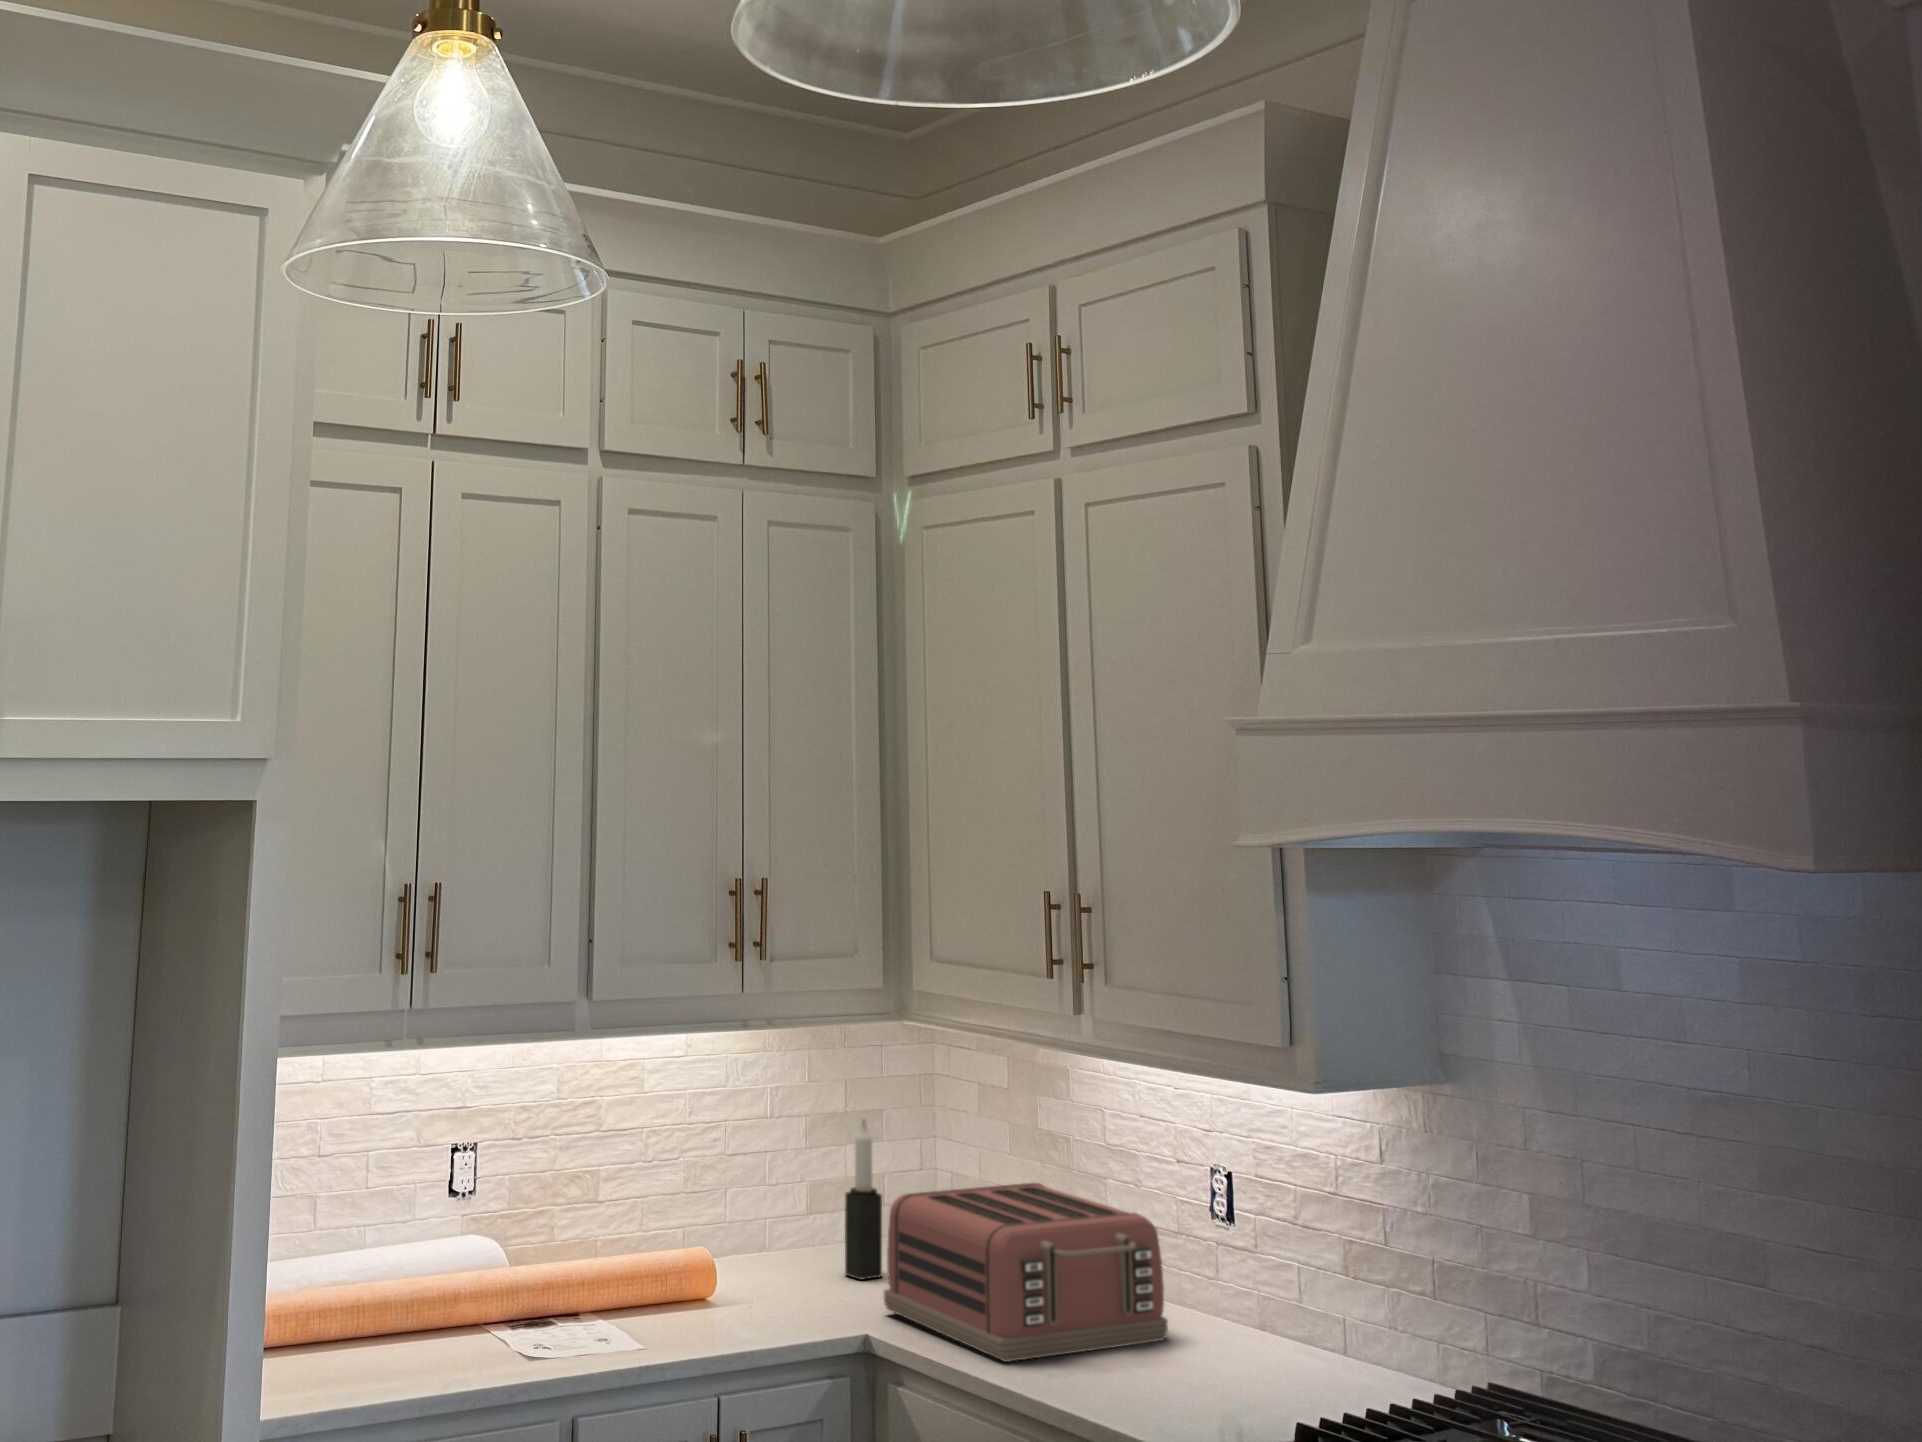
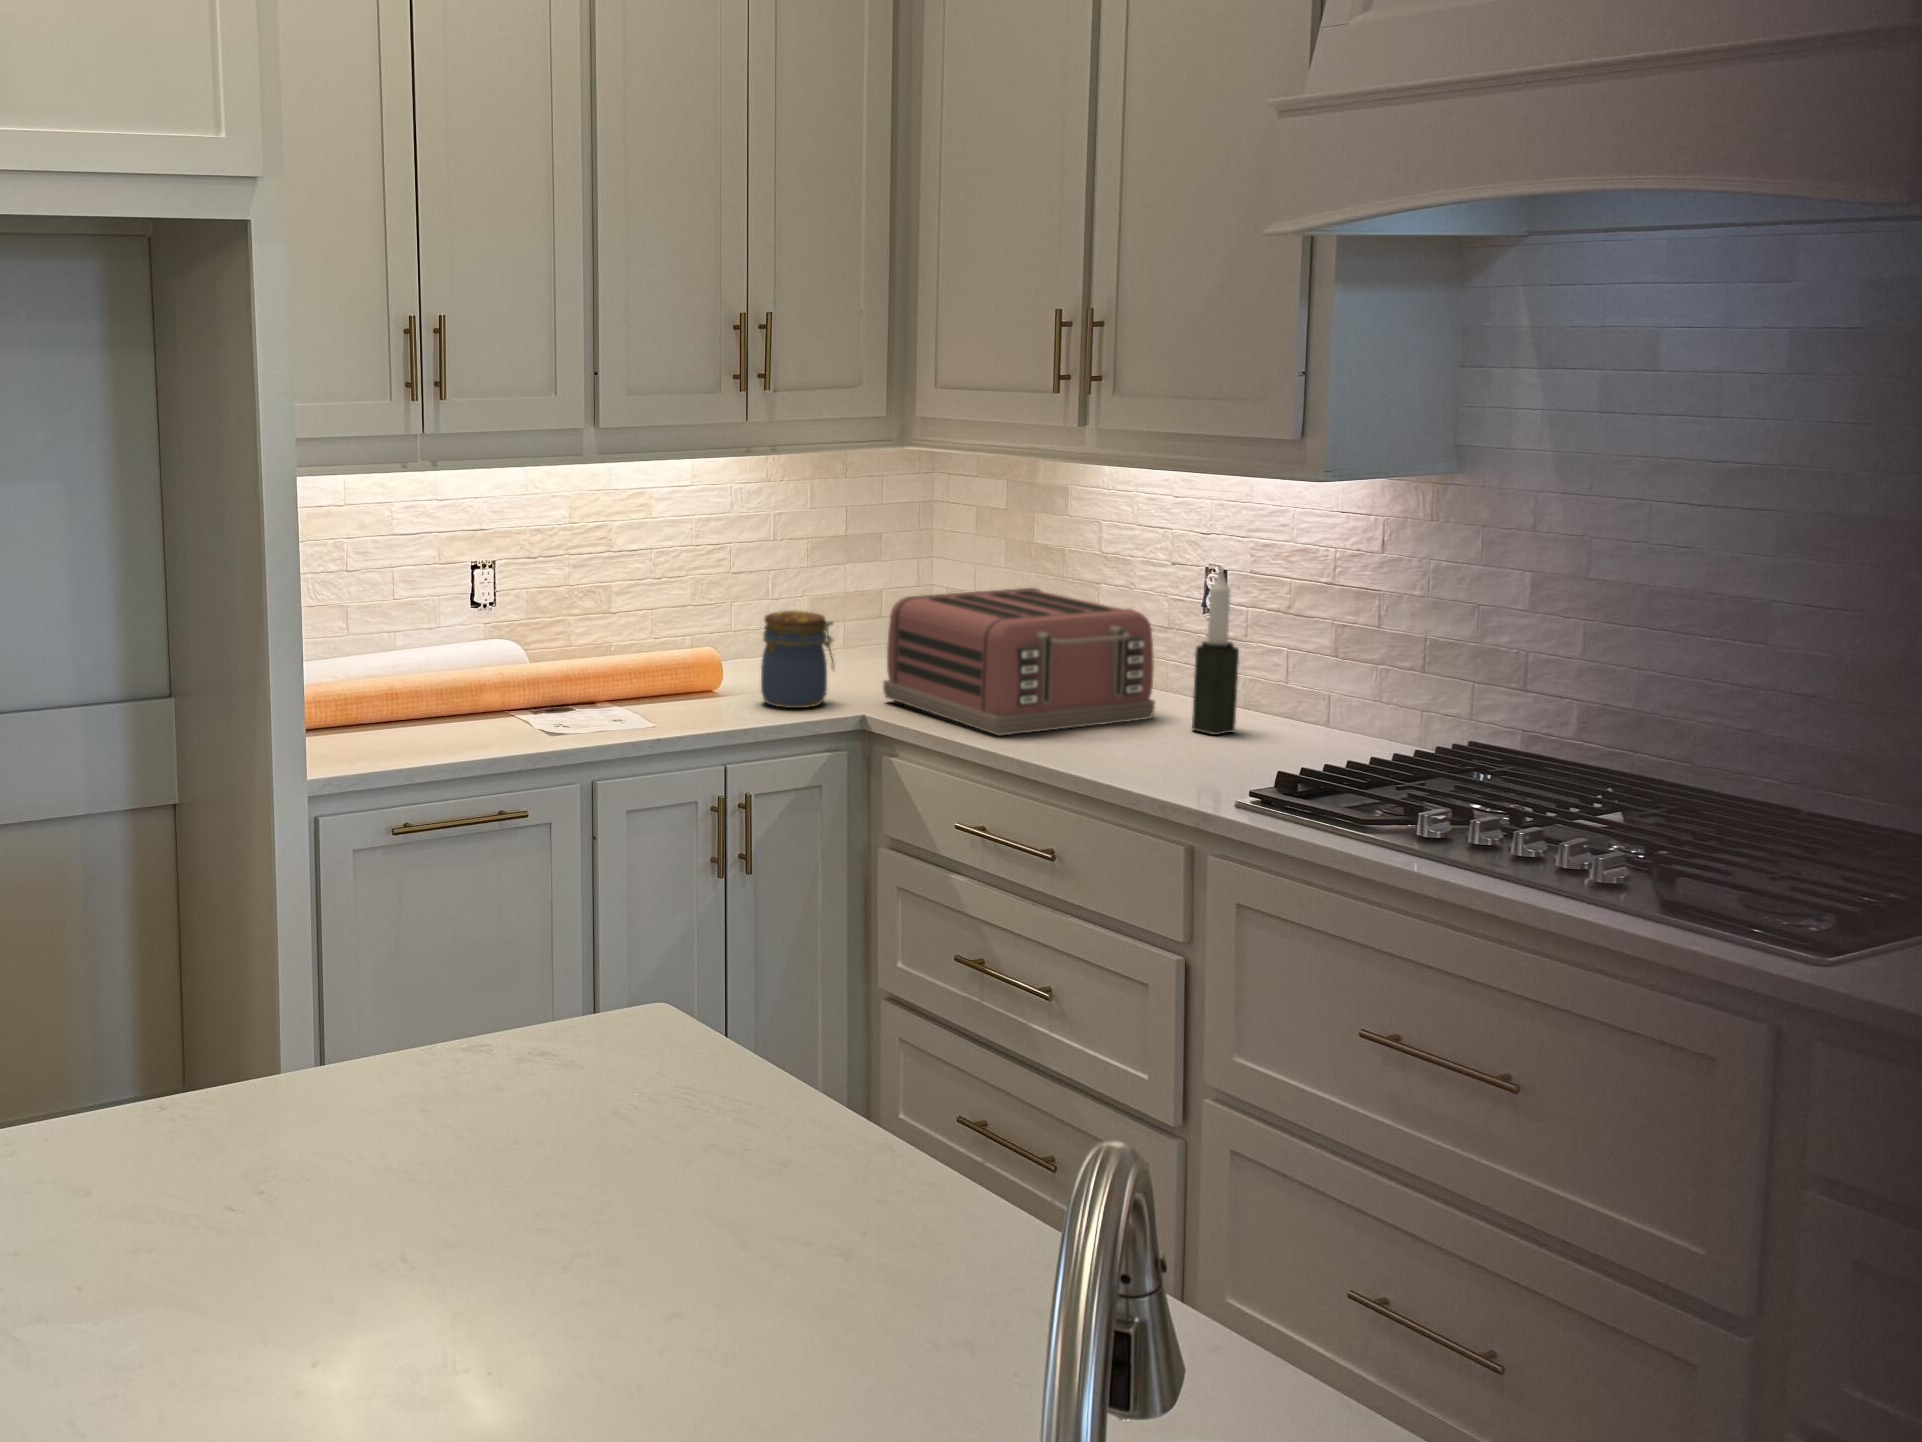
candle: present [845,1117,882,1280] -> present [1192,567,1239,735]
jar: none [755,1207,832,1322] -> present [761,611,835,708]

